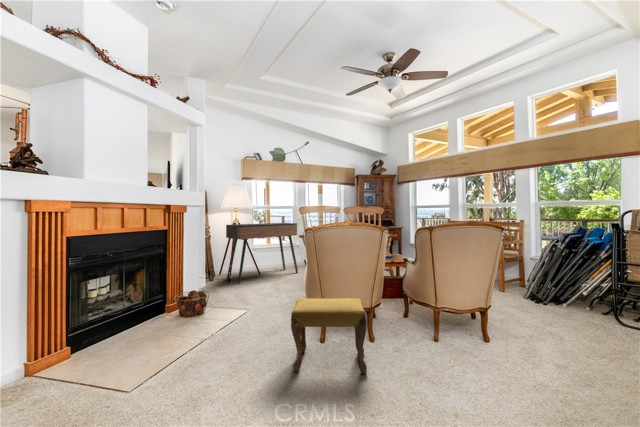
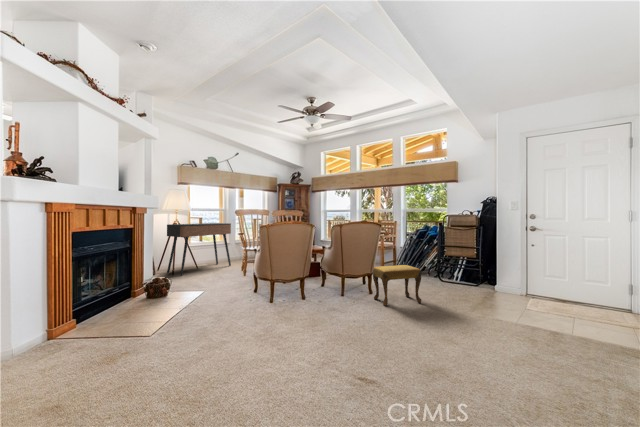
footstool: present [291,298,367,374] -> present [373,265,421,306]

